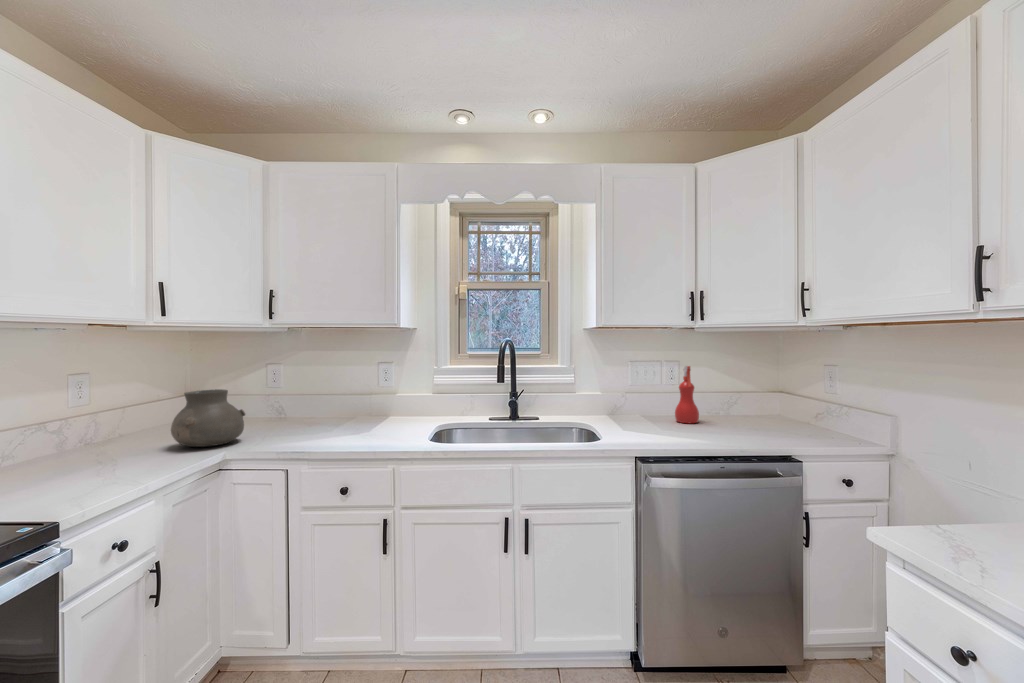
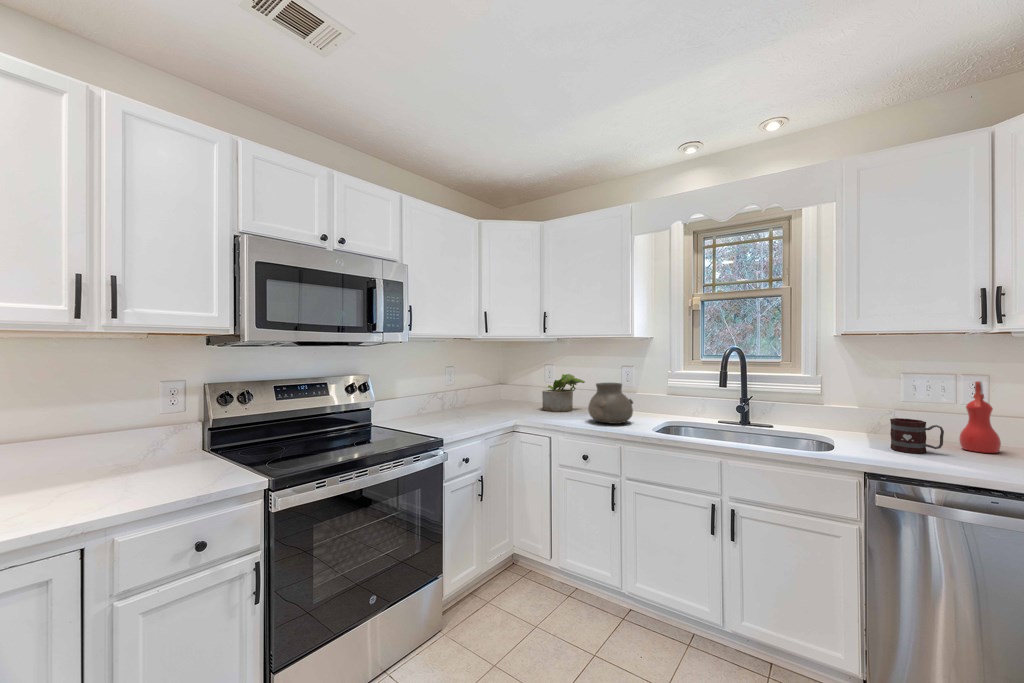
potted plant: none [263,377,327,432] -> present [542,374,585,412]
vase: present [171,389,245,447] -> present [588,383,633,424]
mug: none [639,401,675,431] -> present [890,418,944,453]

